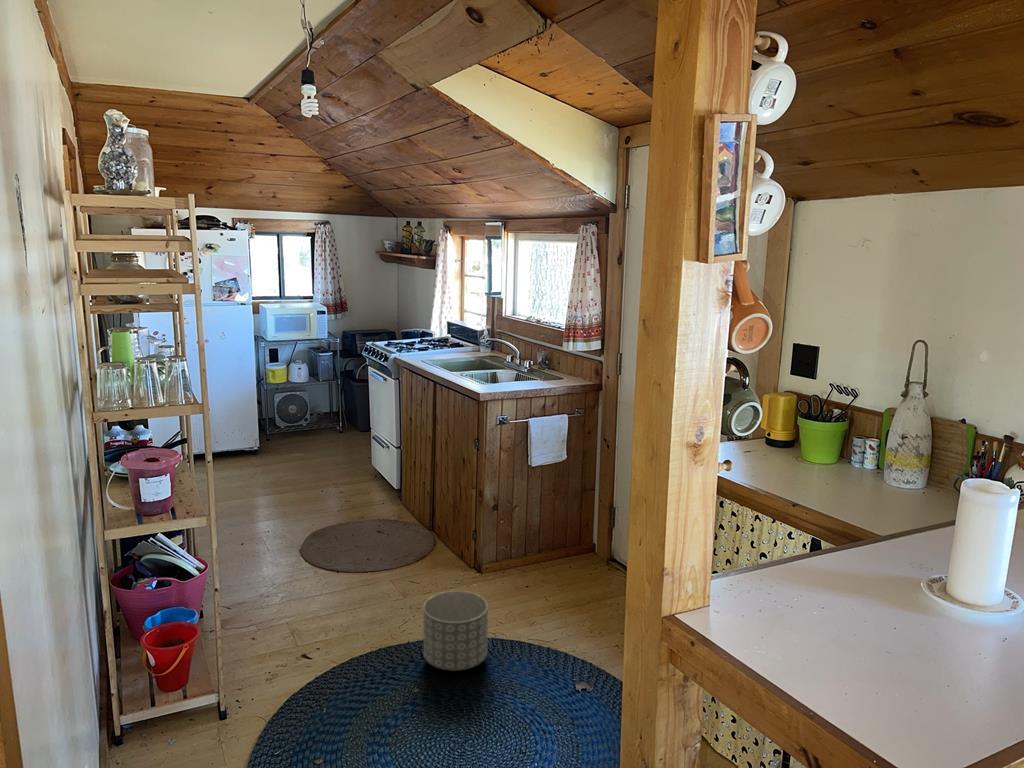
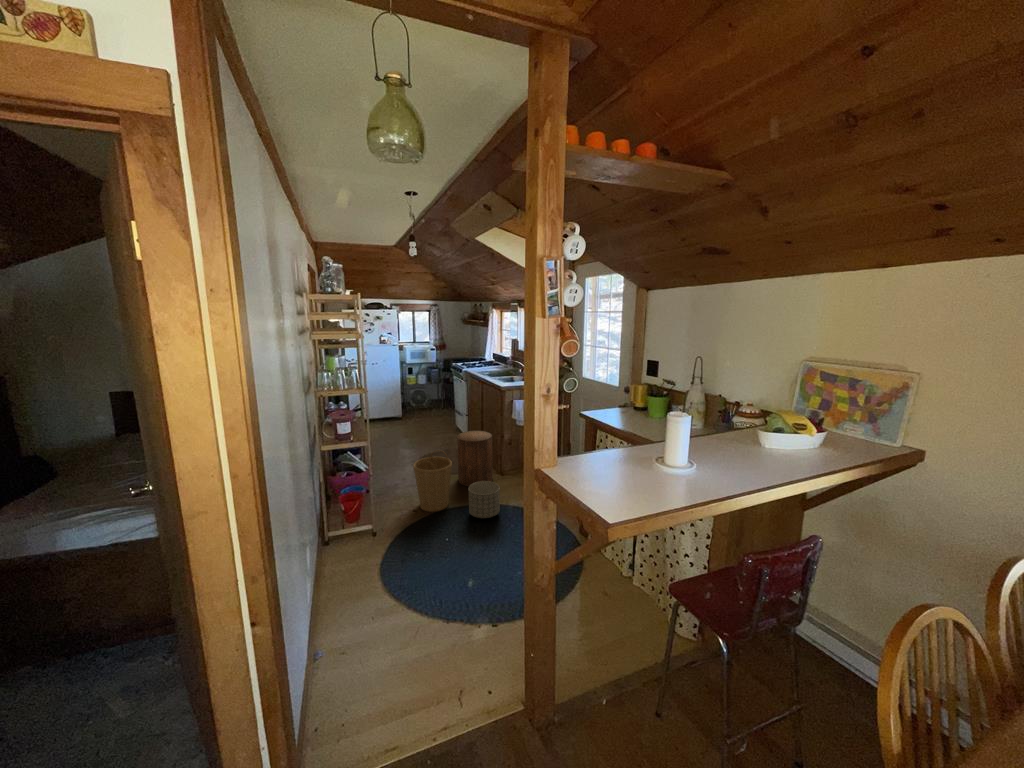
stool: none [389,481,461,598] -> present [457,431,493,486]
basket: none [304,527,386,658] -> present [413,450,452,512]

